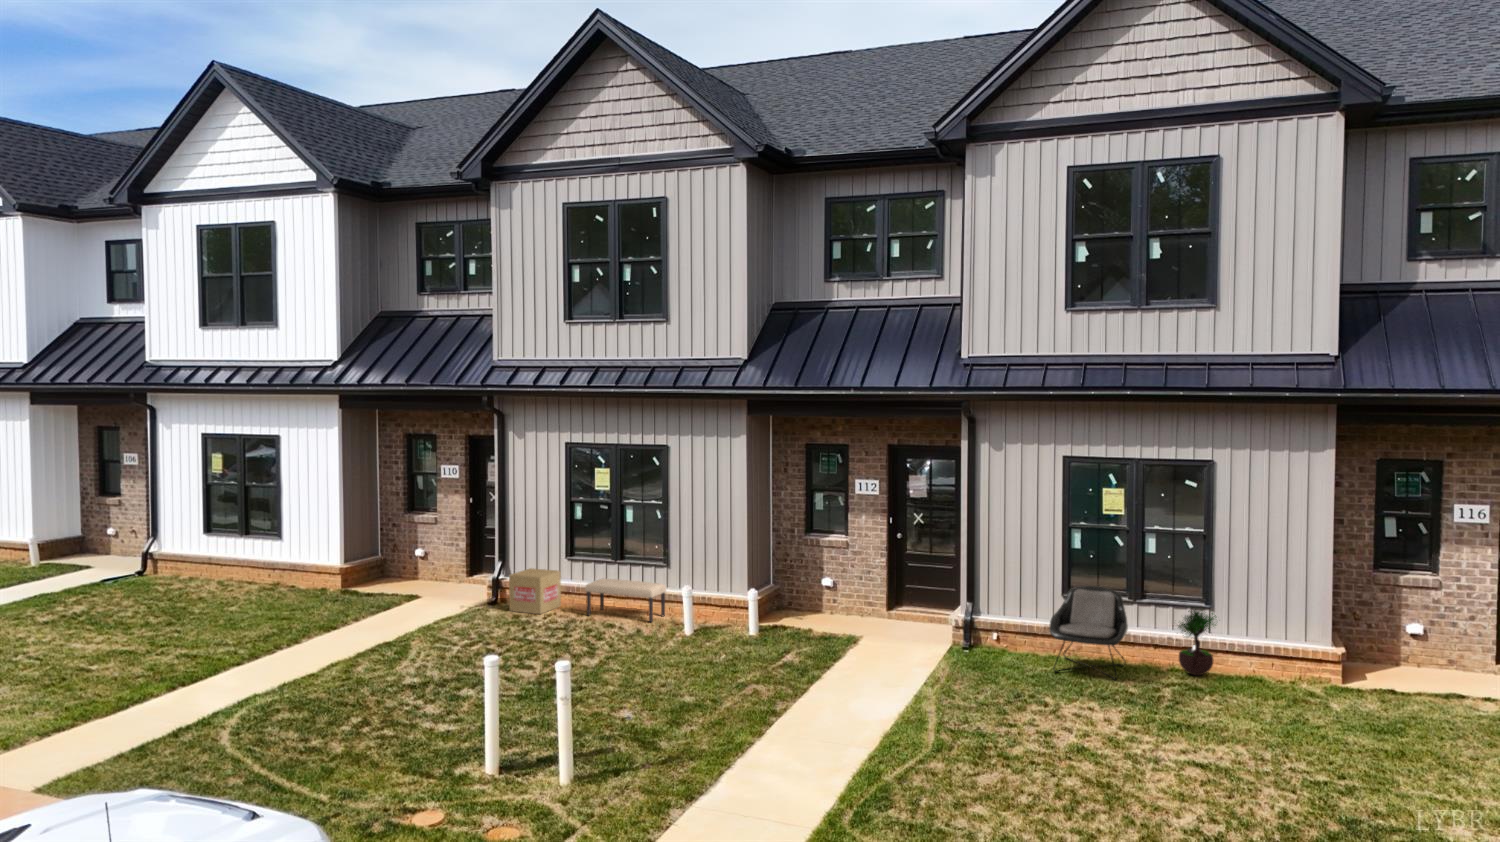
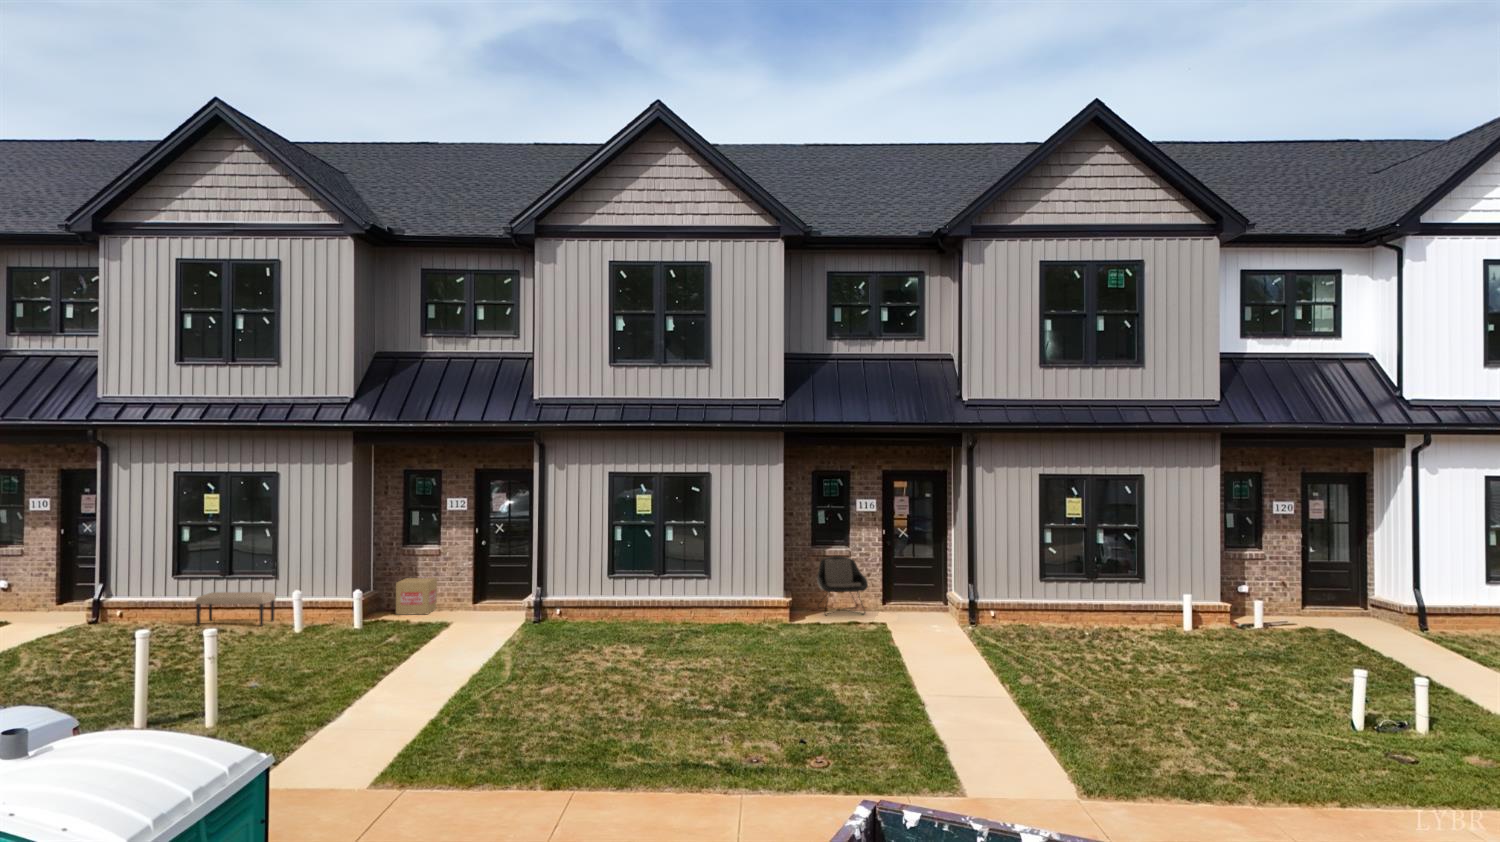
cardboard box: present [509,568,561,614] -> present [396,578,437,615]
lounge chair: present [1049,586,1128,680] -> present [817,556,868,615]
potted tree: present [1178,609,1216,675] -> none [681,572,712,624]

